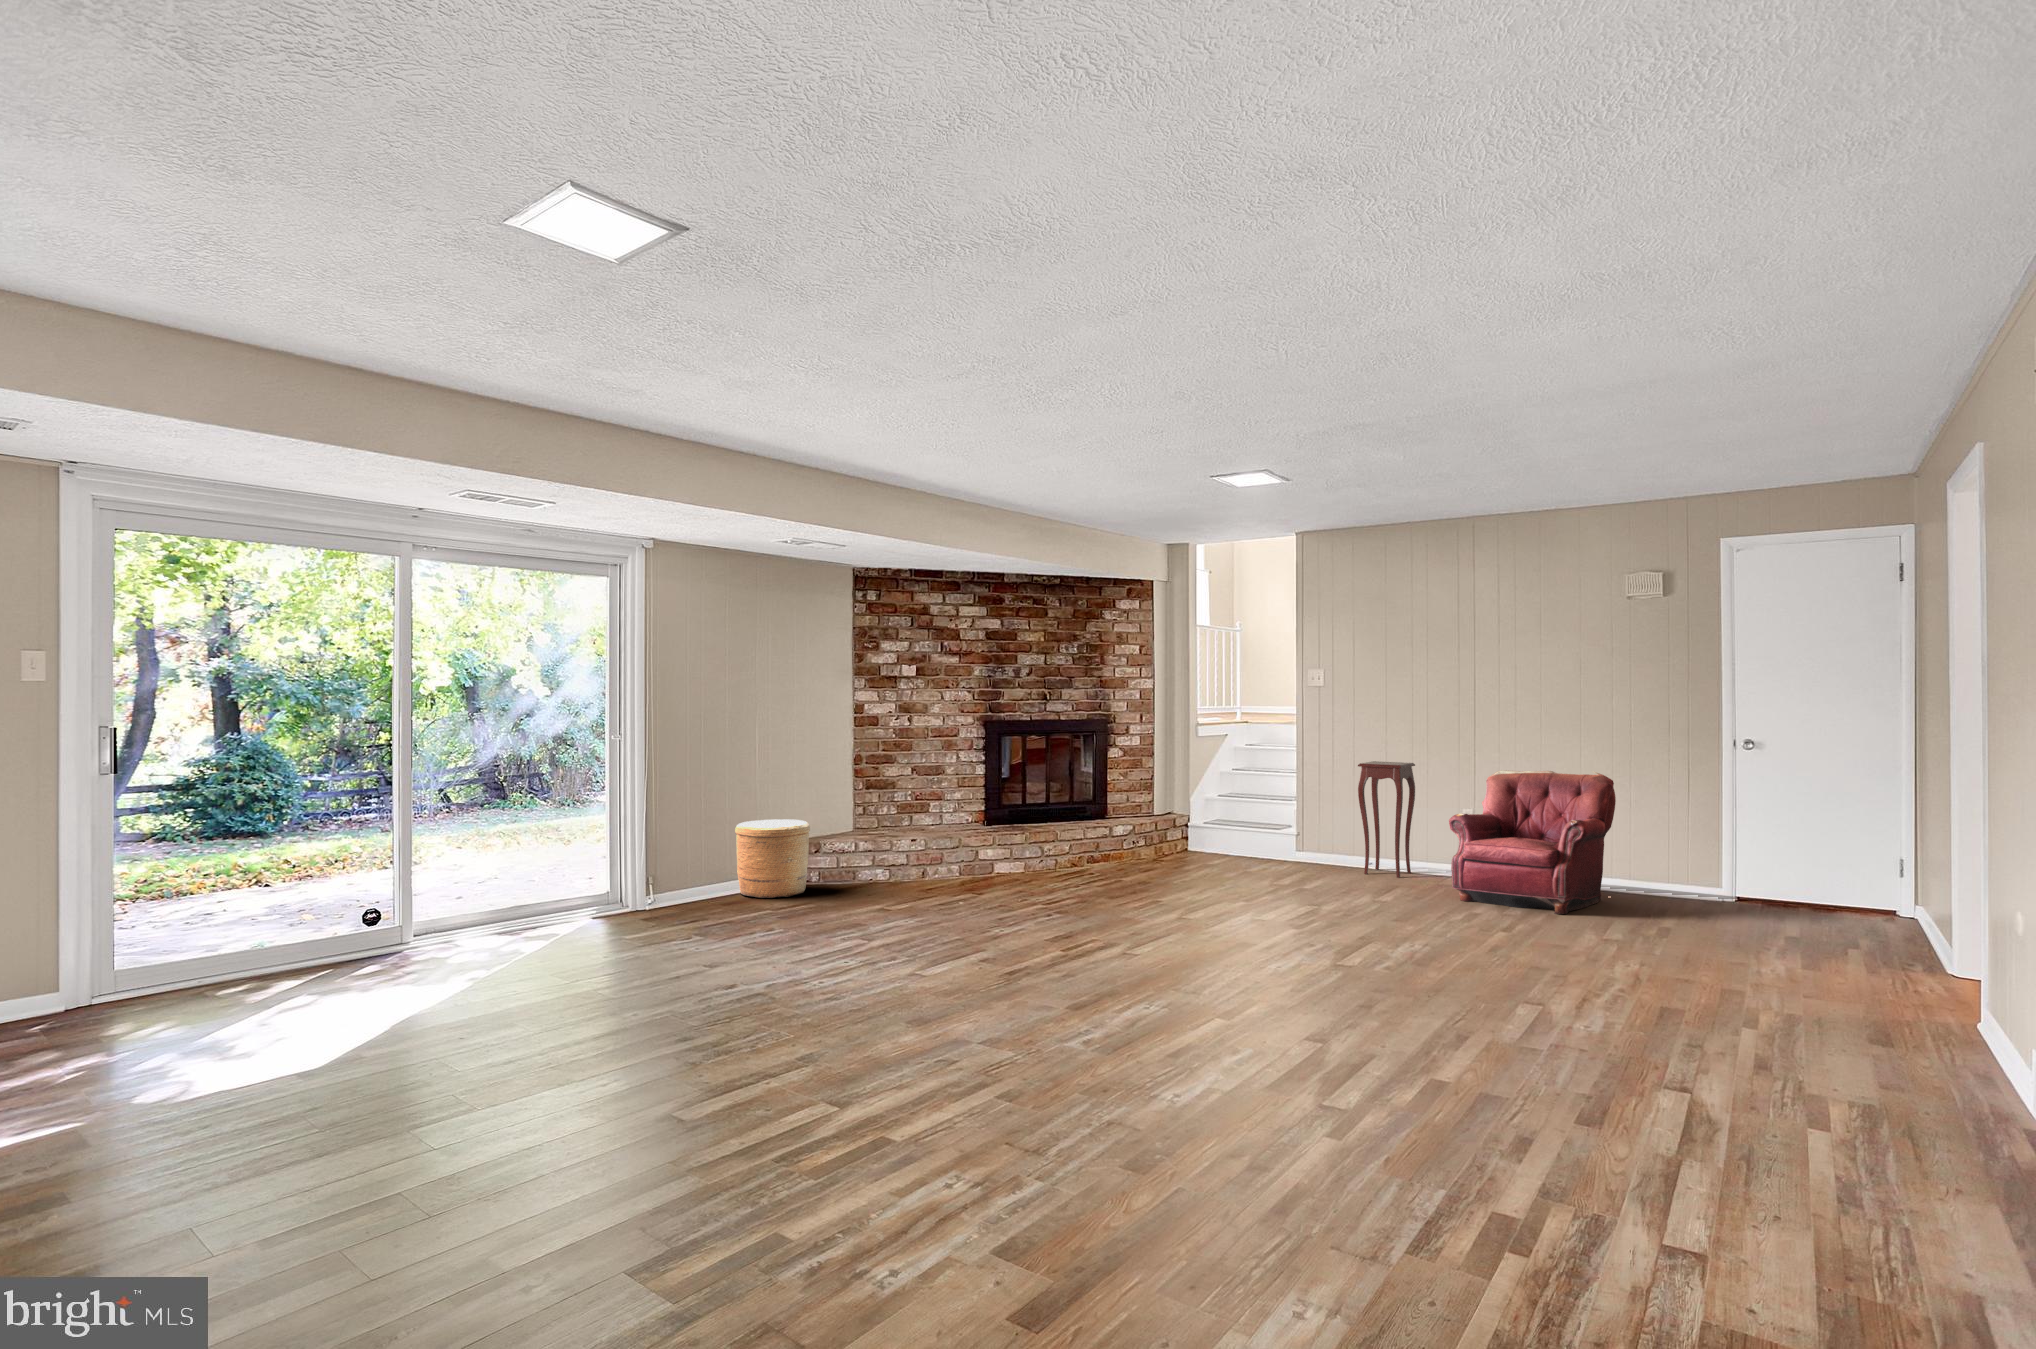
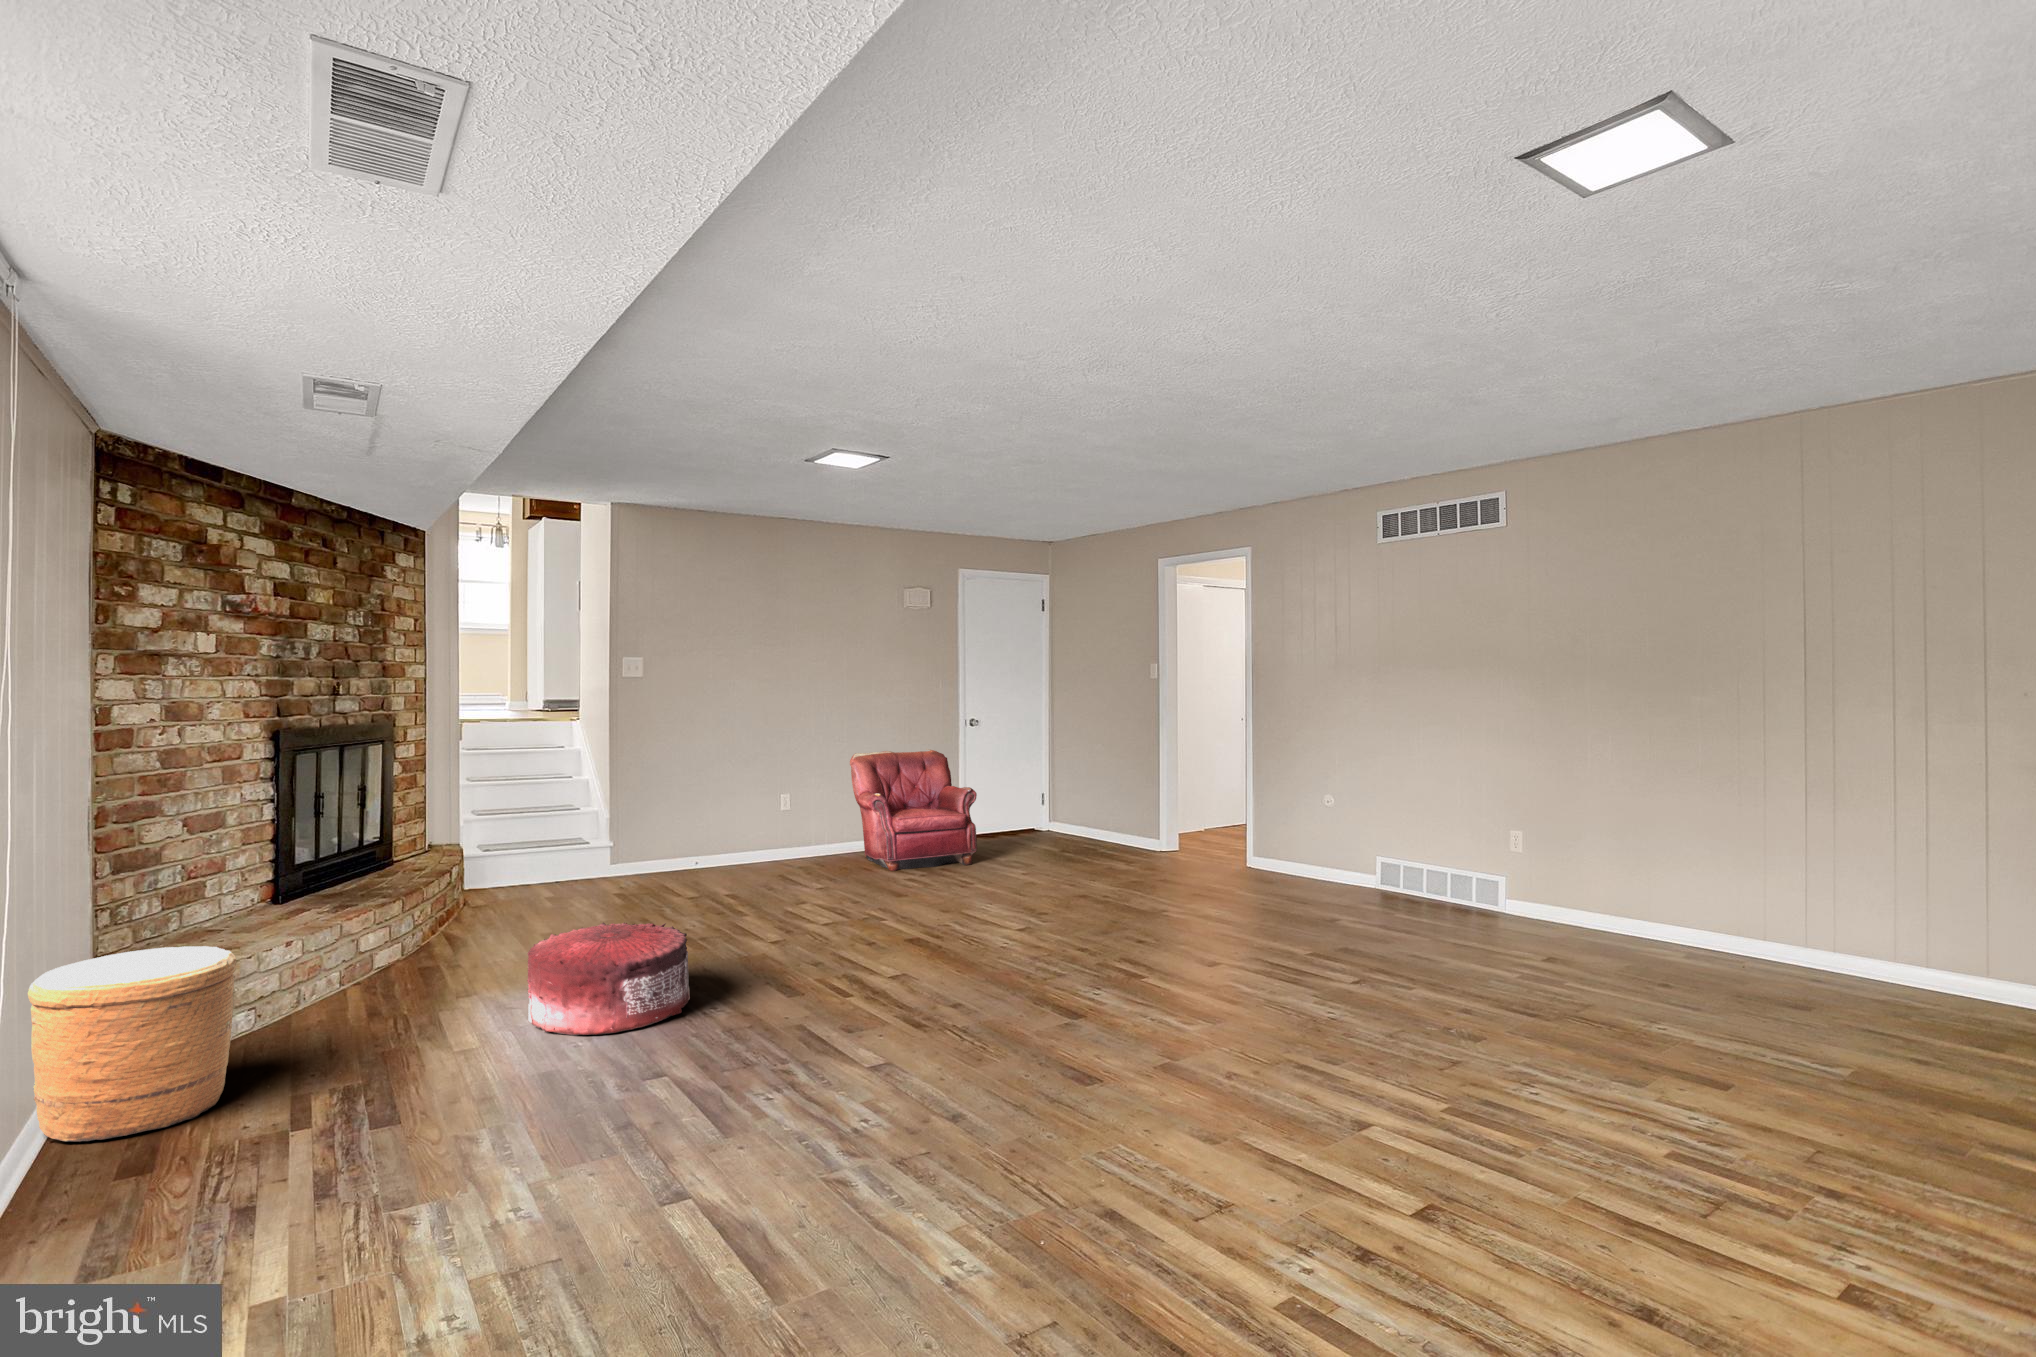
side table: present [1358,761,1415,878] -> none [733,753,788,869]
pouf: none [907,856,1014,922] -> present [527,923,690,1035]

